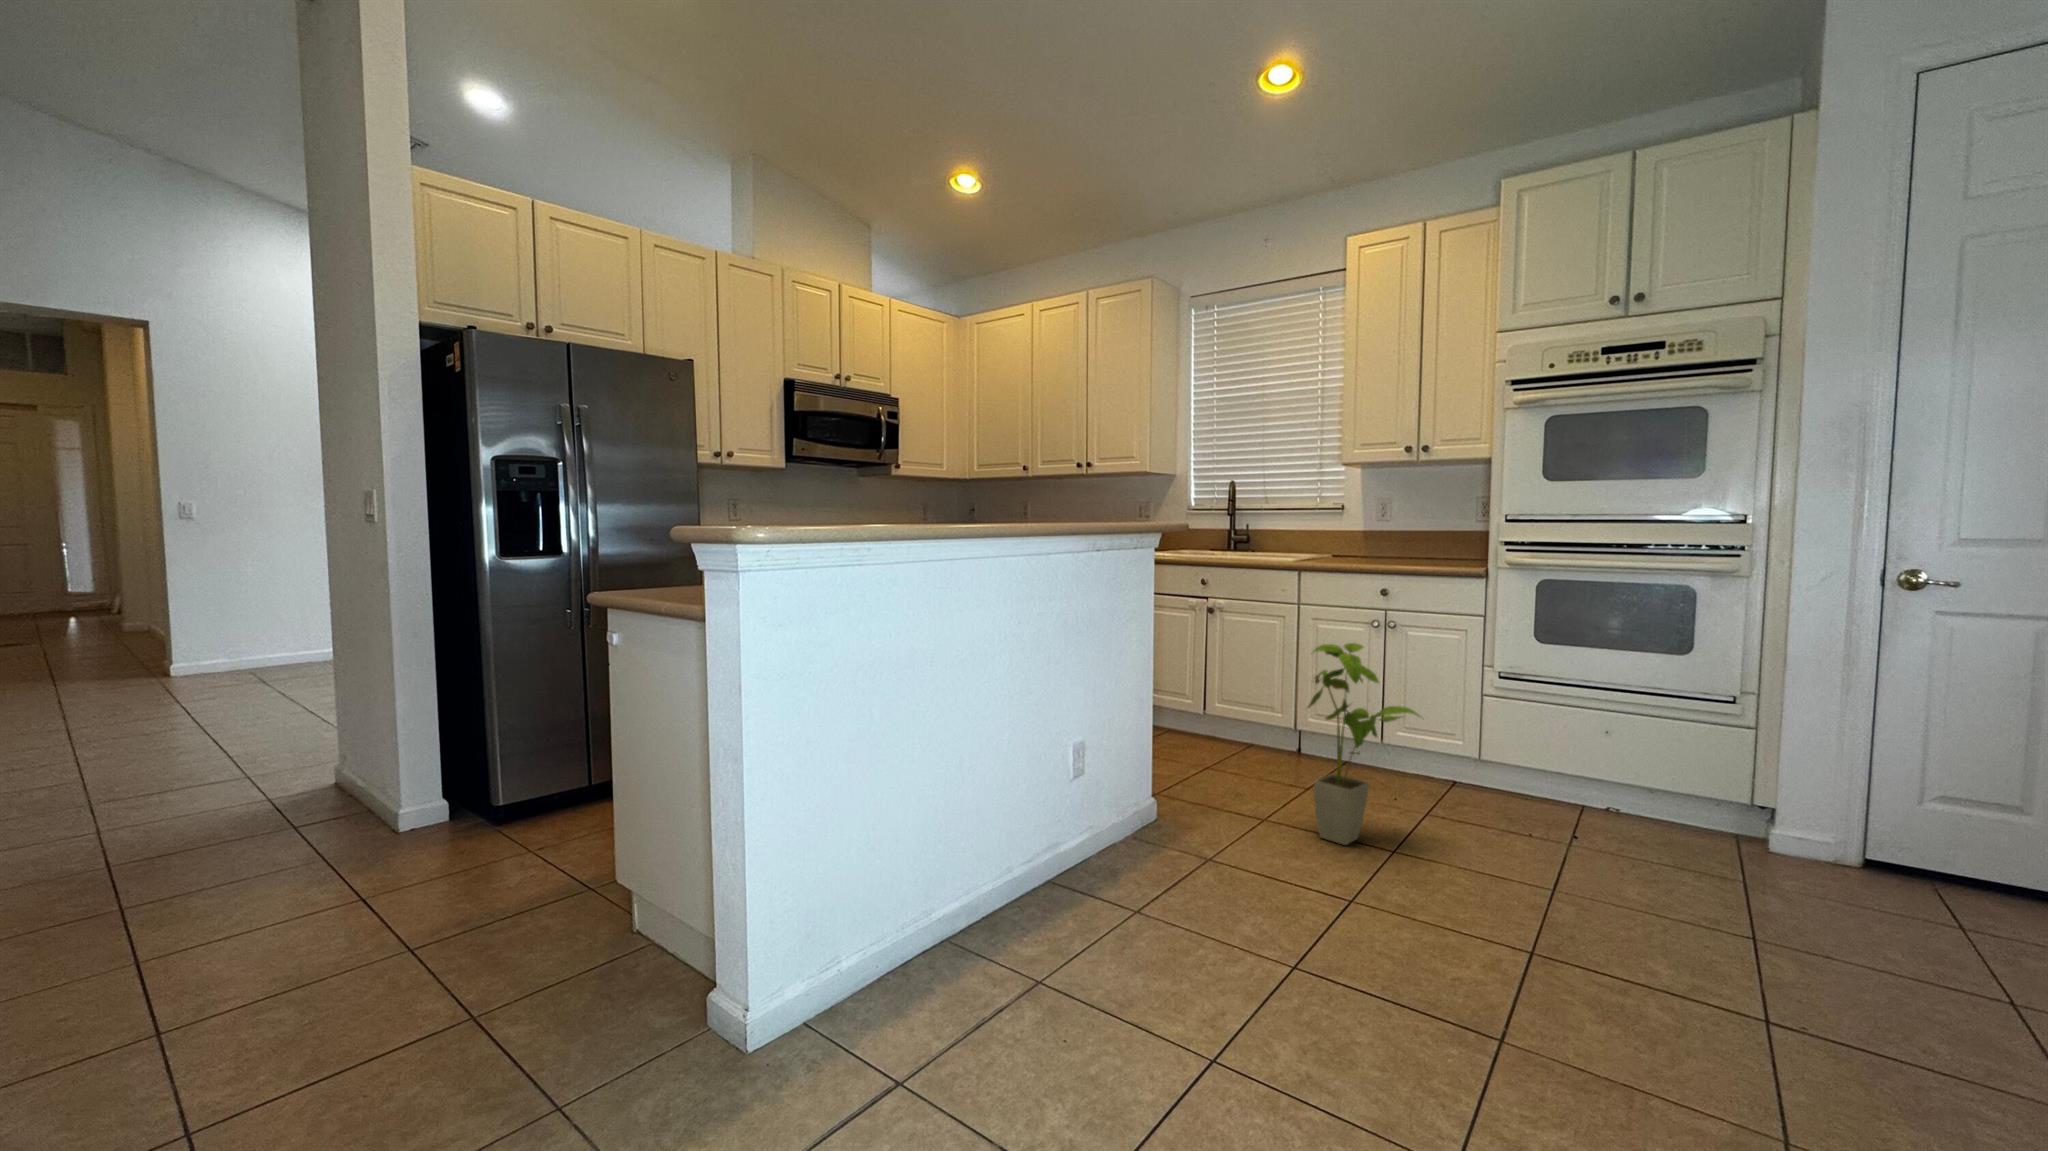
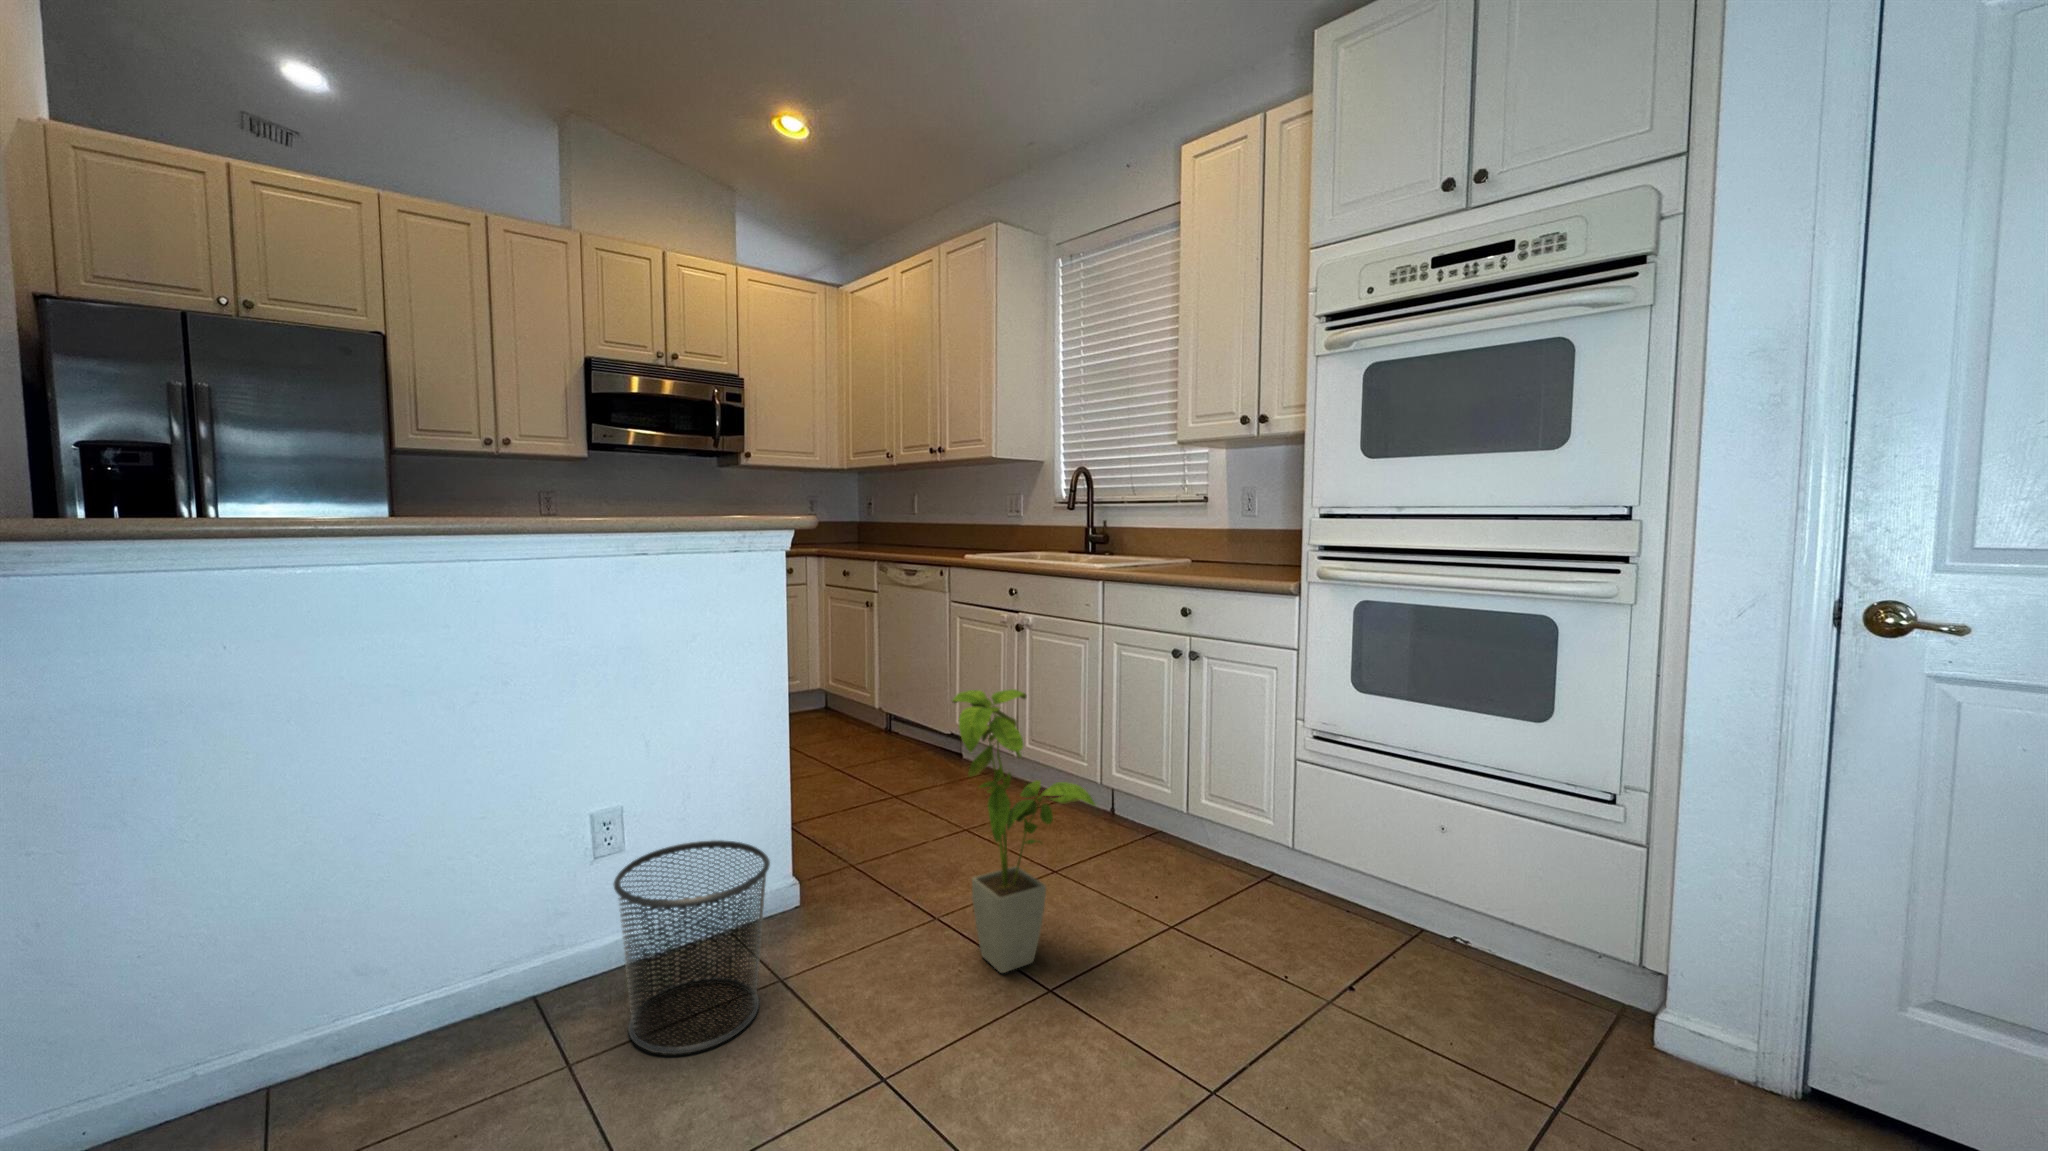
waste bin: none [1124,759,1229,900] -> present [613,840,770,1054]

